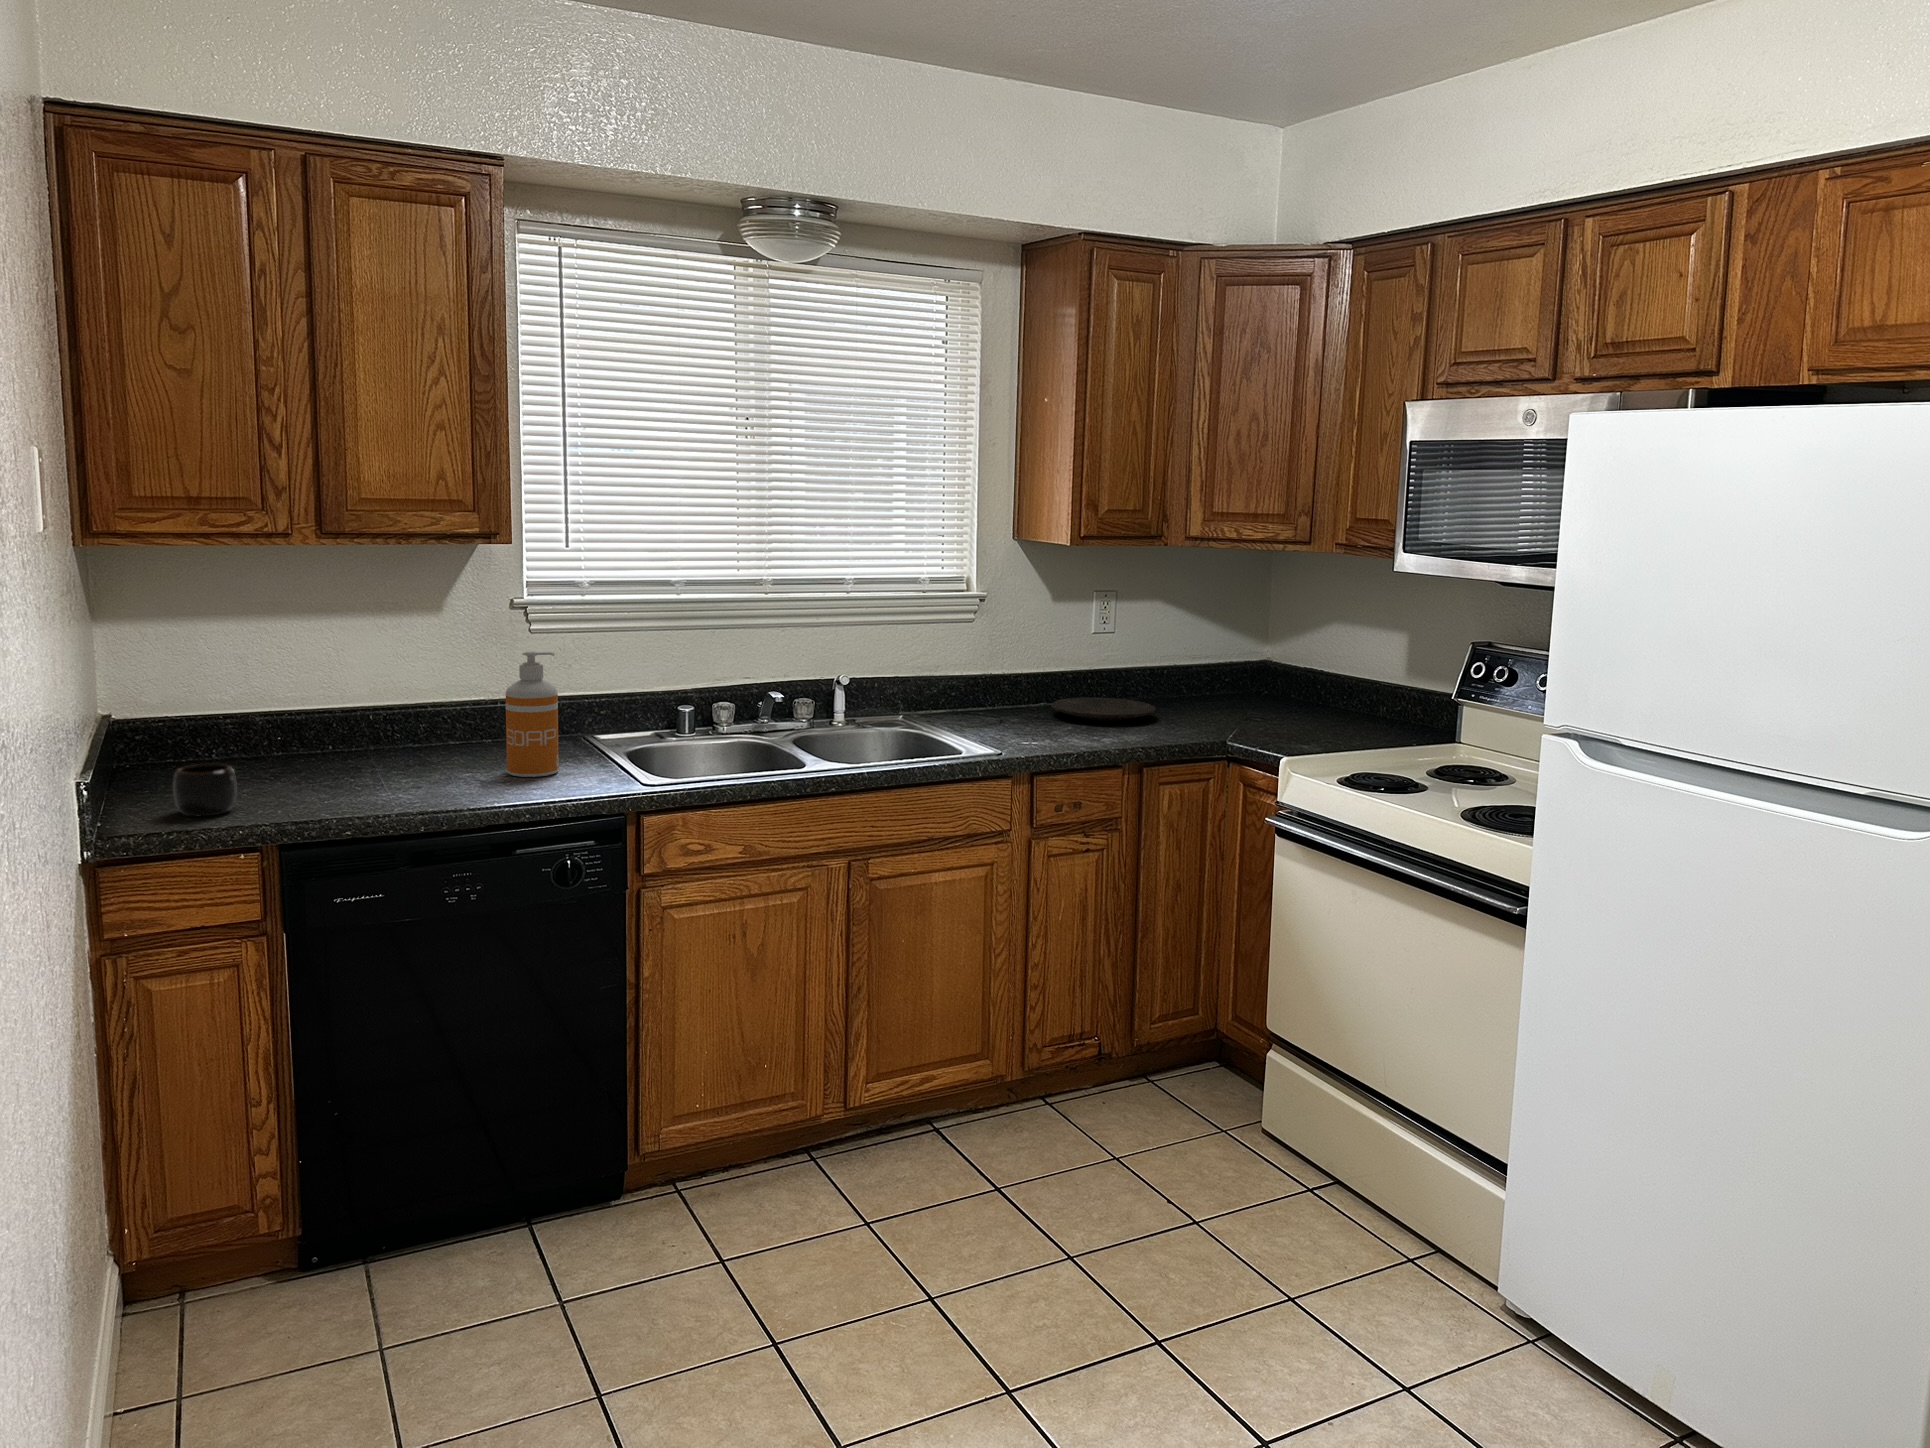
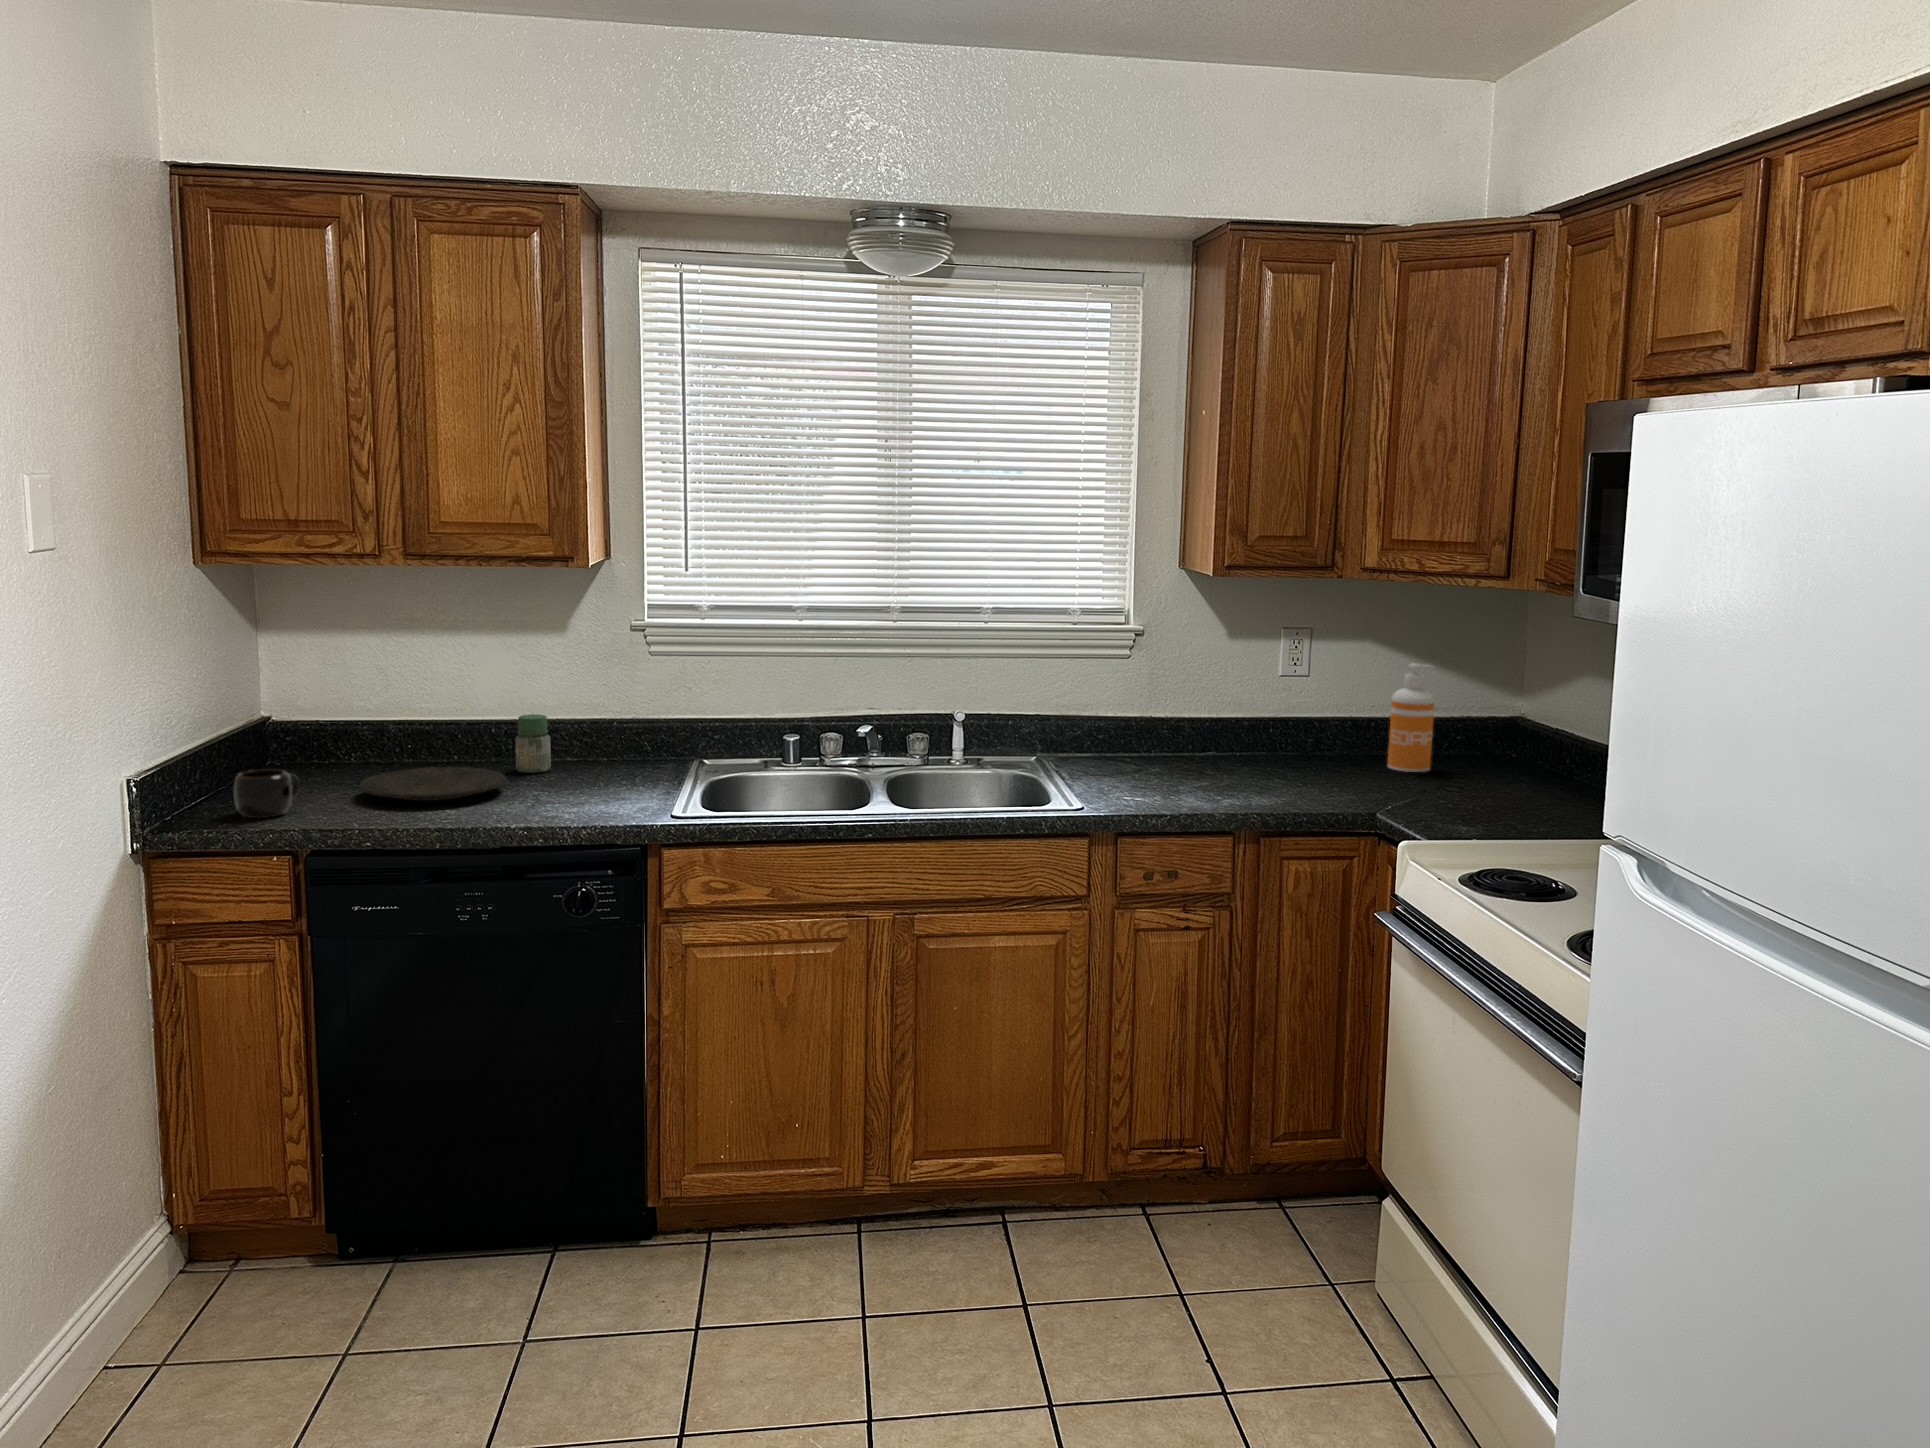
soap dispenser: present [506,651,559,777] -> present [1388,664,1435,772]
jar: none [414,696,451,756] -> present [516,714,551,773]
plate: present [1051,698,1156,721] -> present [360,767,506,801]

